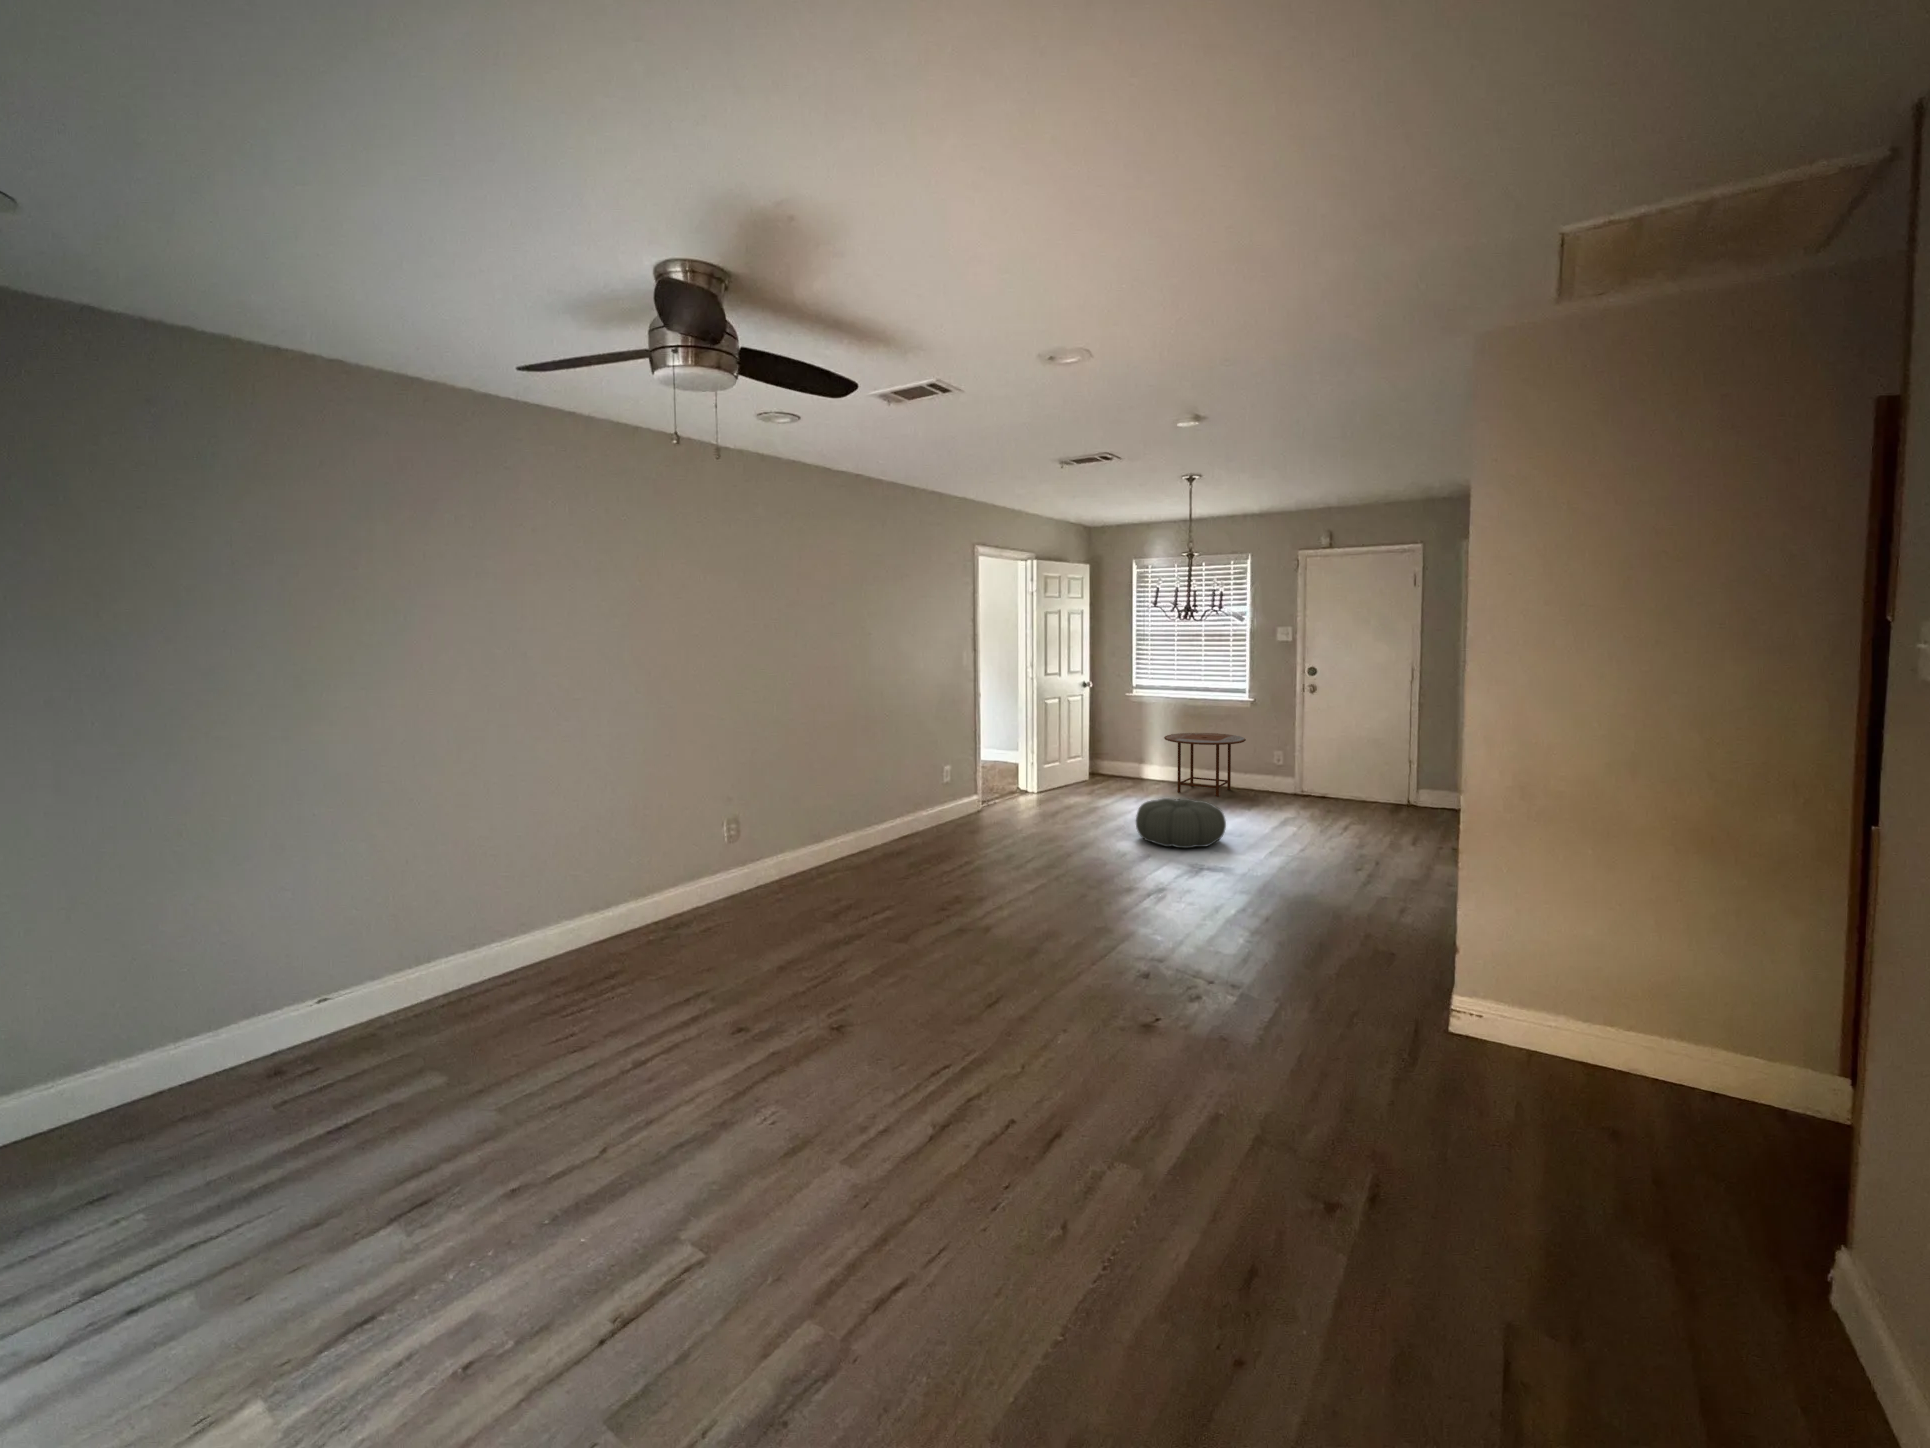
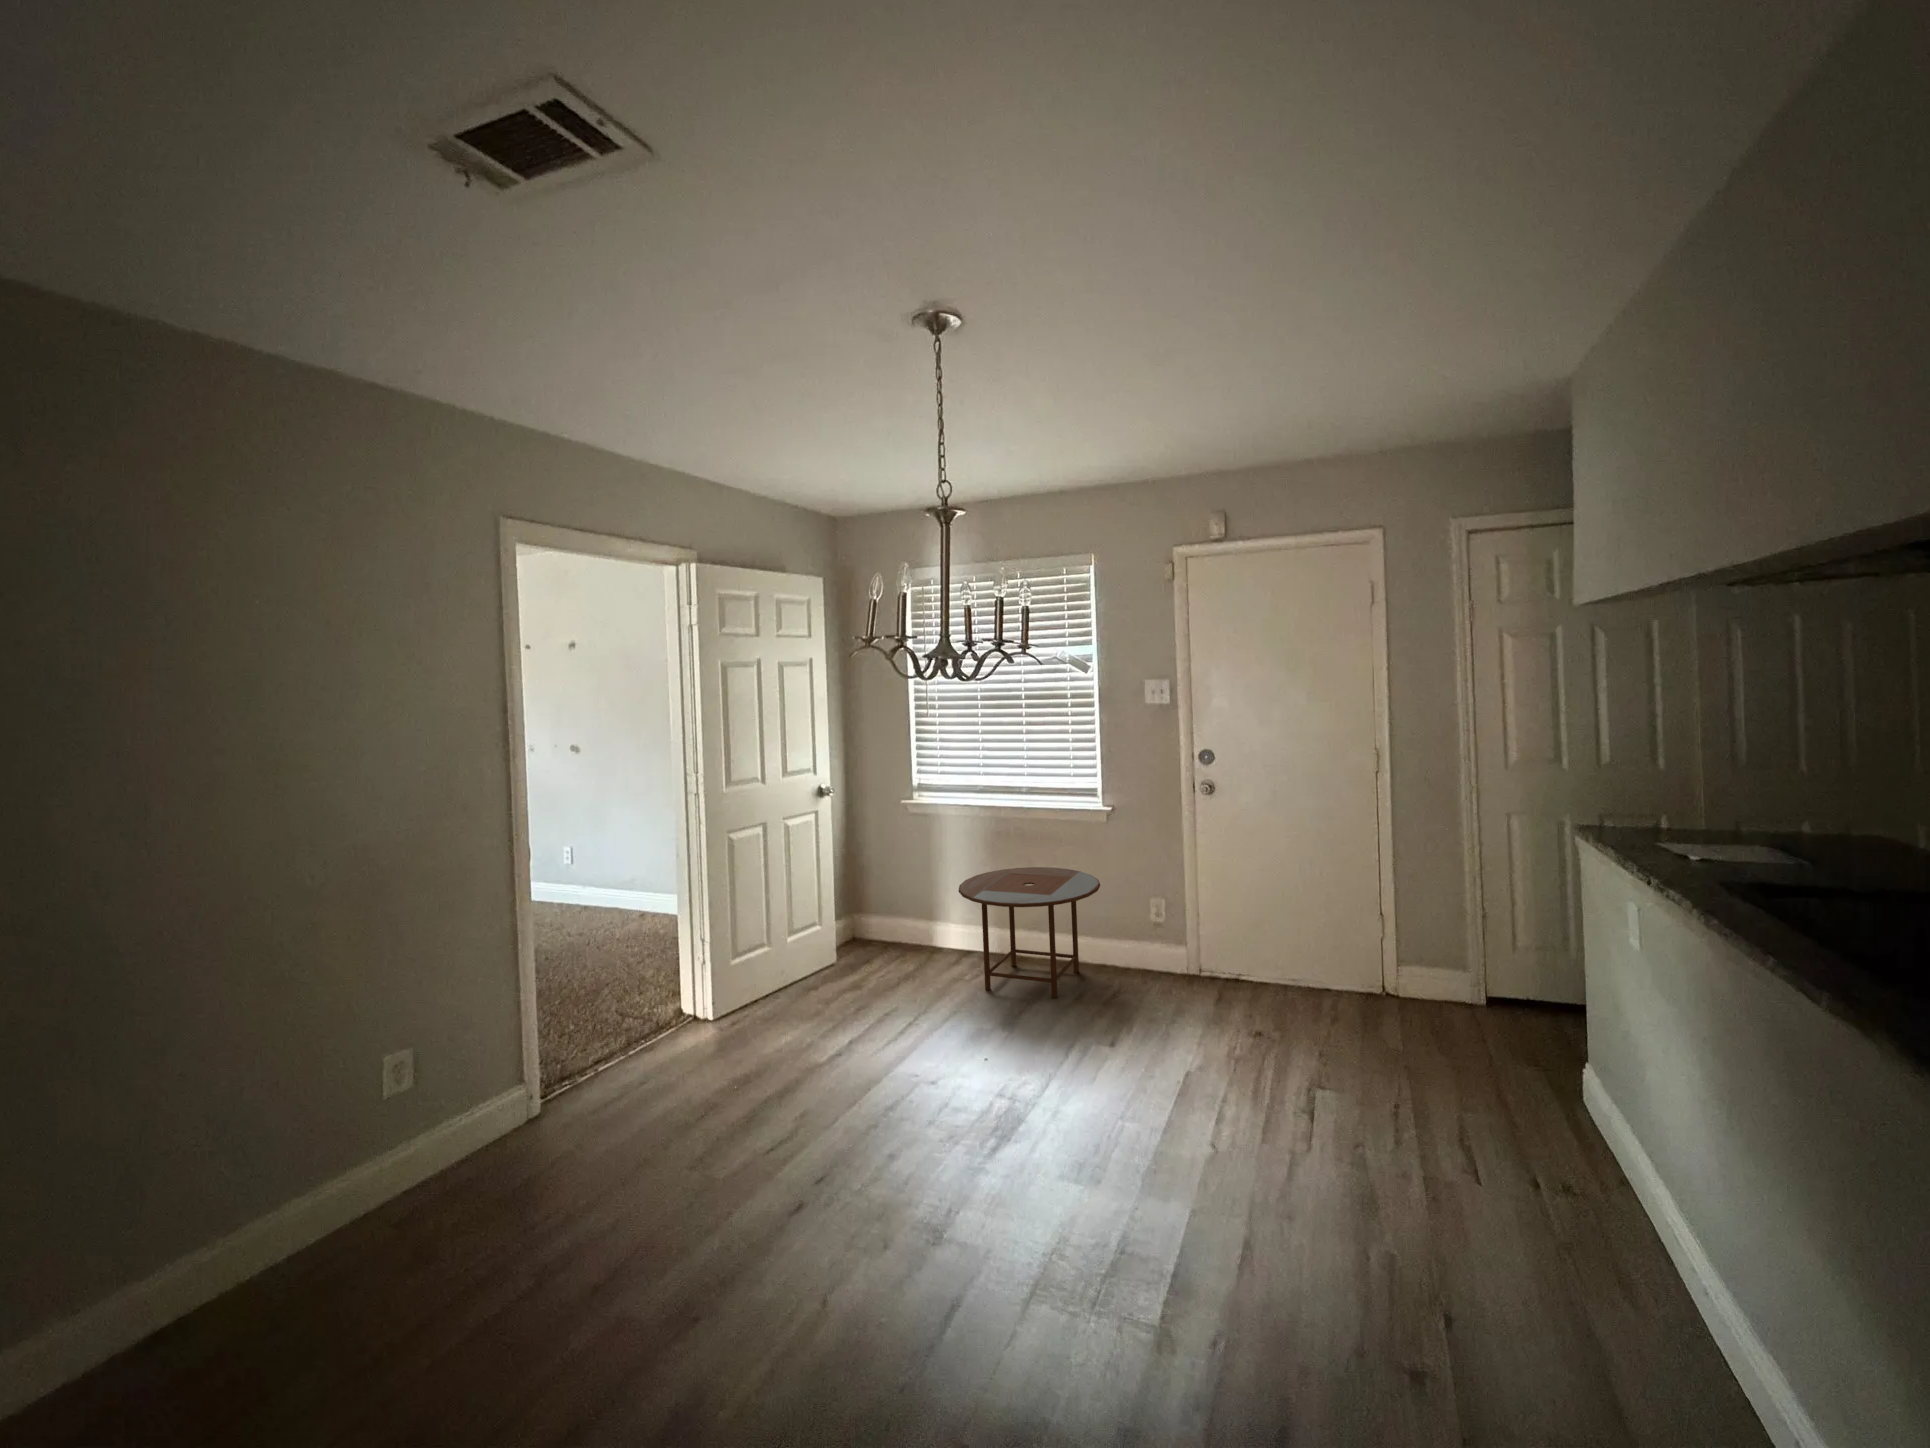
pouf: present [1136,798,1226,848] -> none [834,1099,1055,1292]

